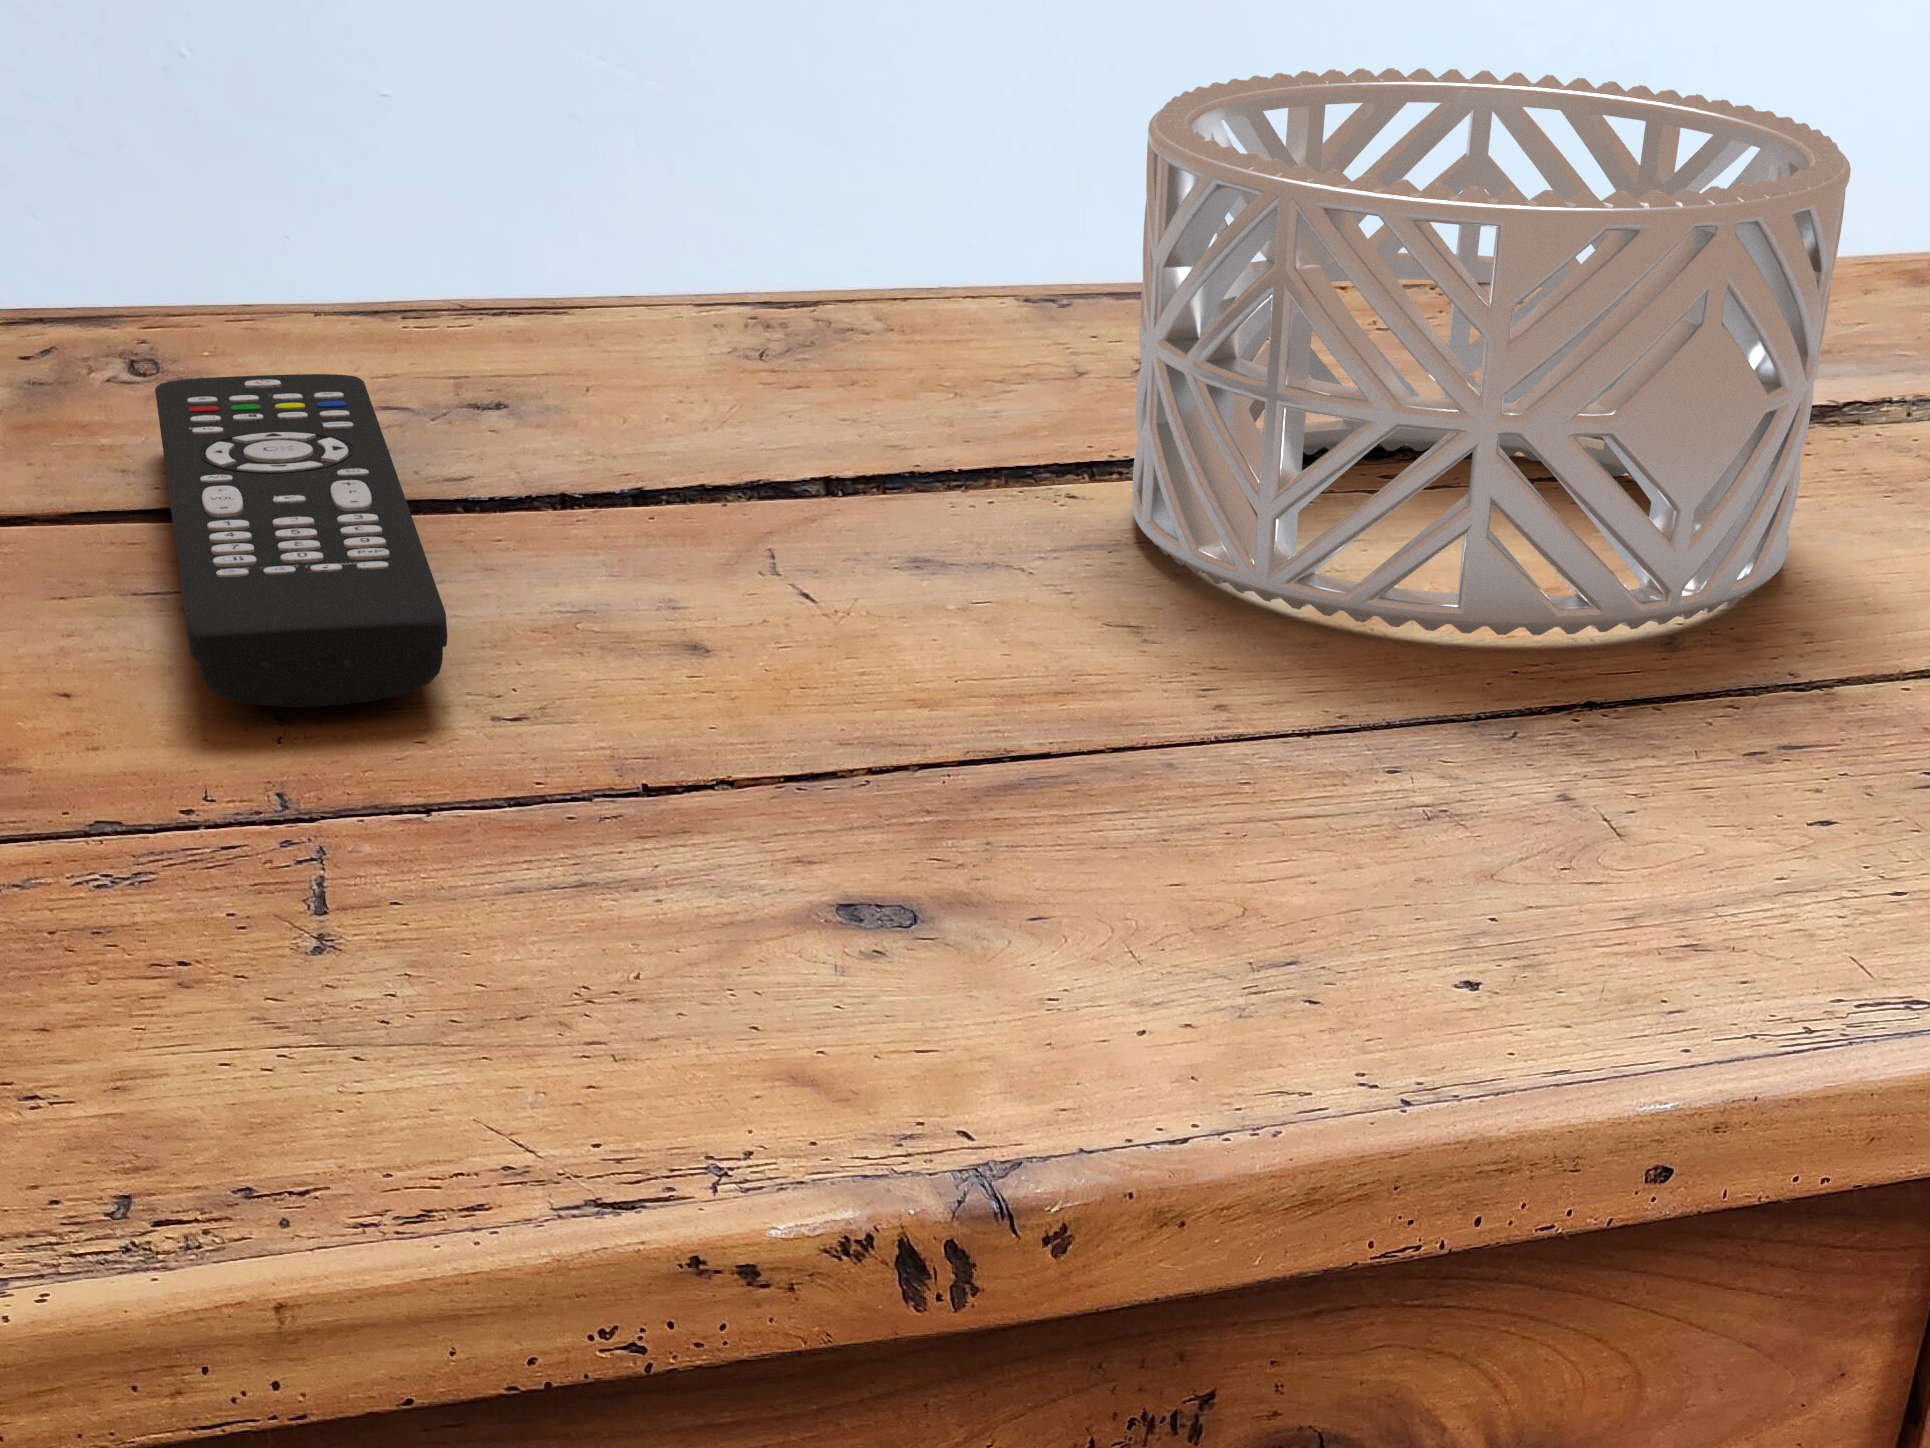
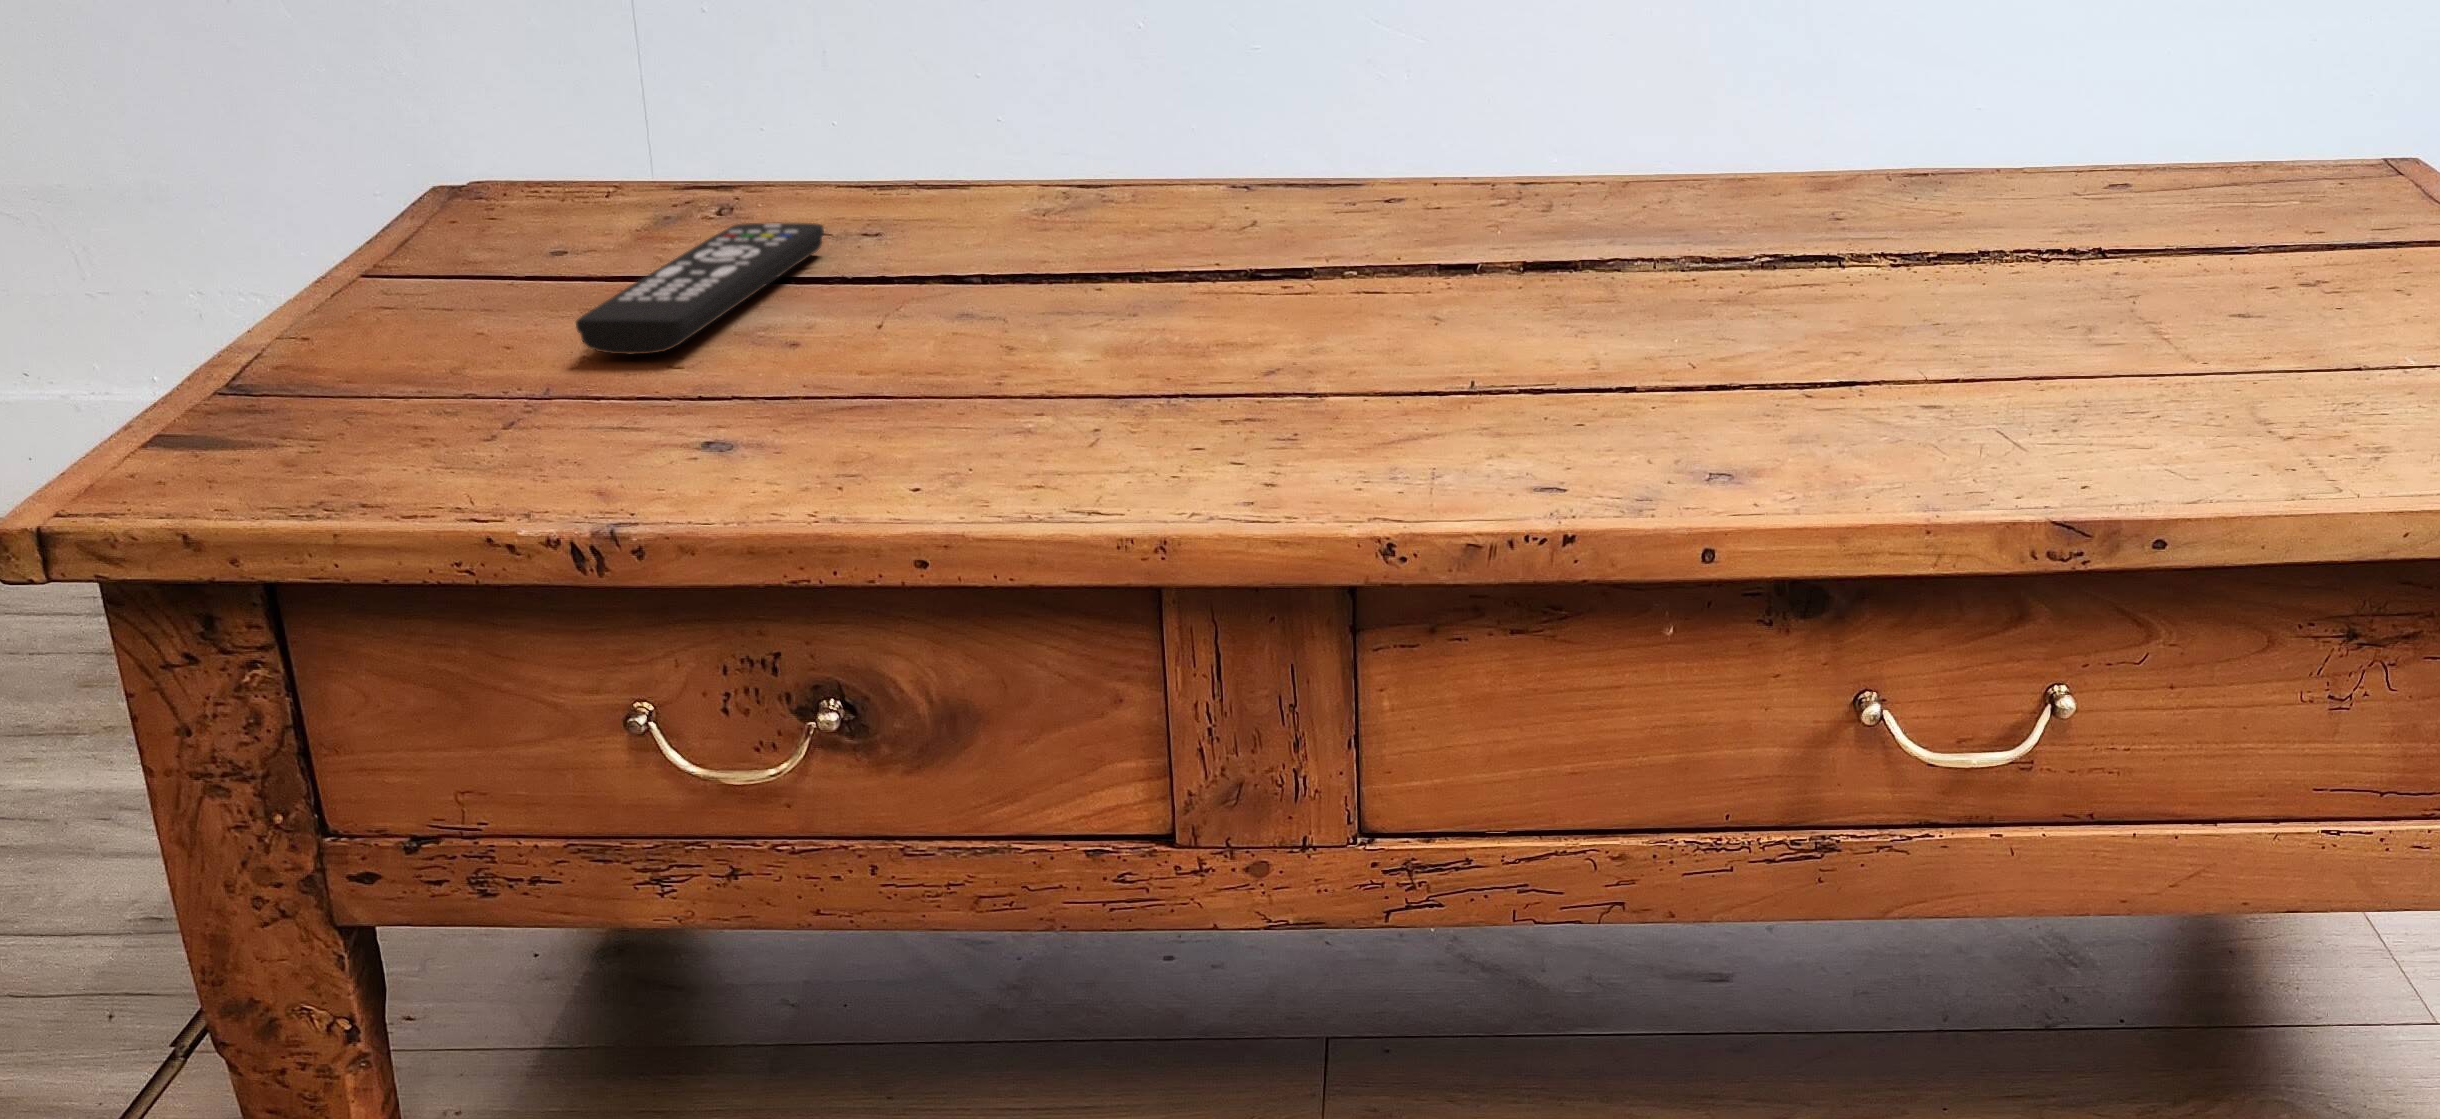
decorative bowl: present [1132,68,1851,635] -> none [1061,87,1415,359]

